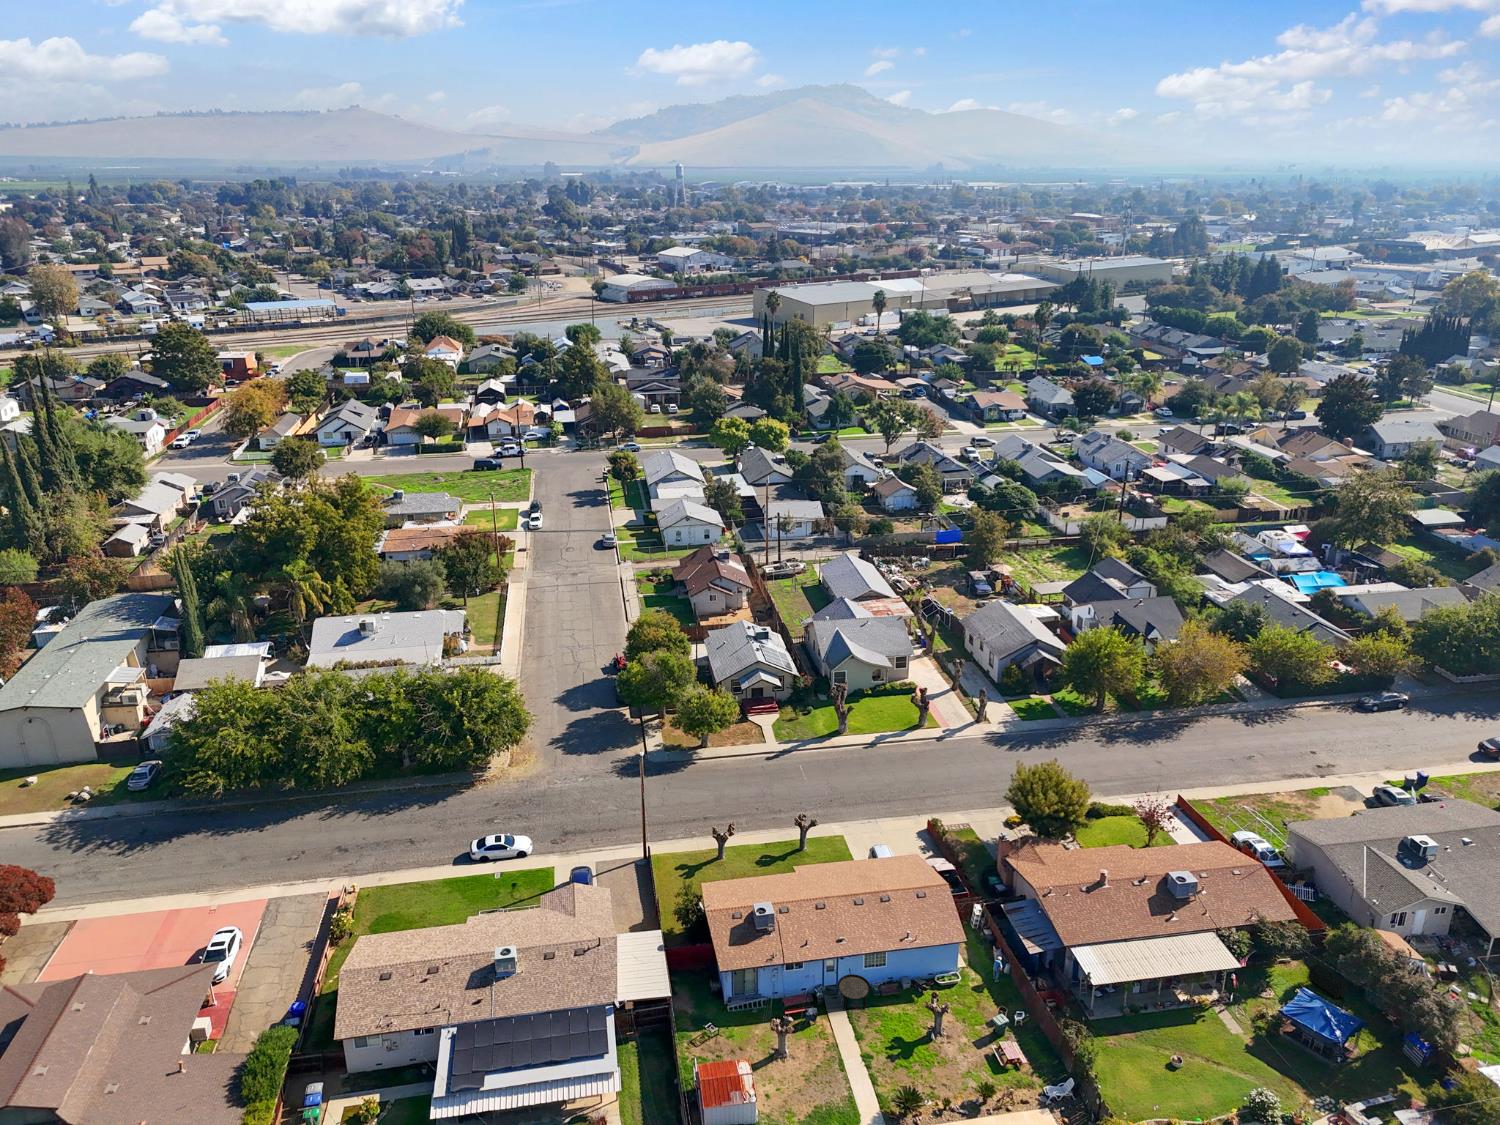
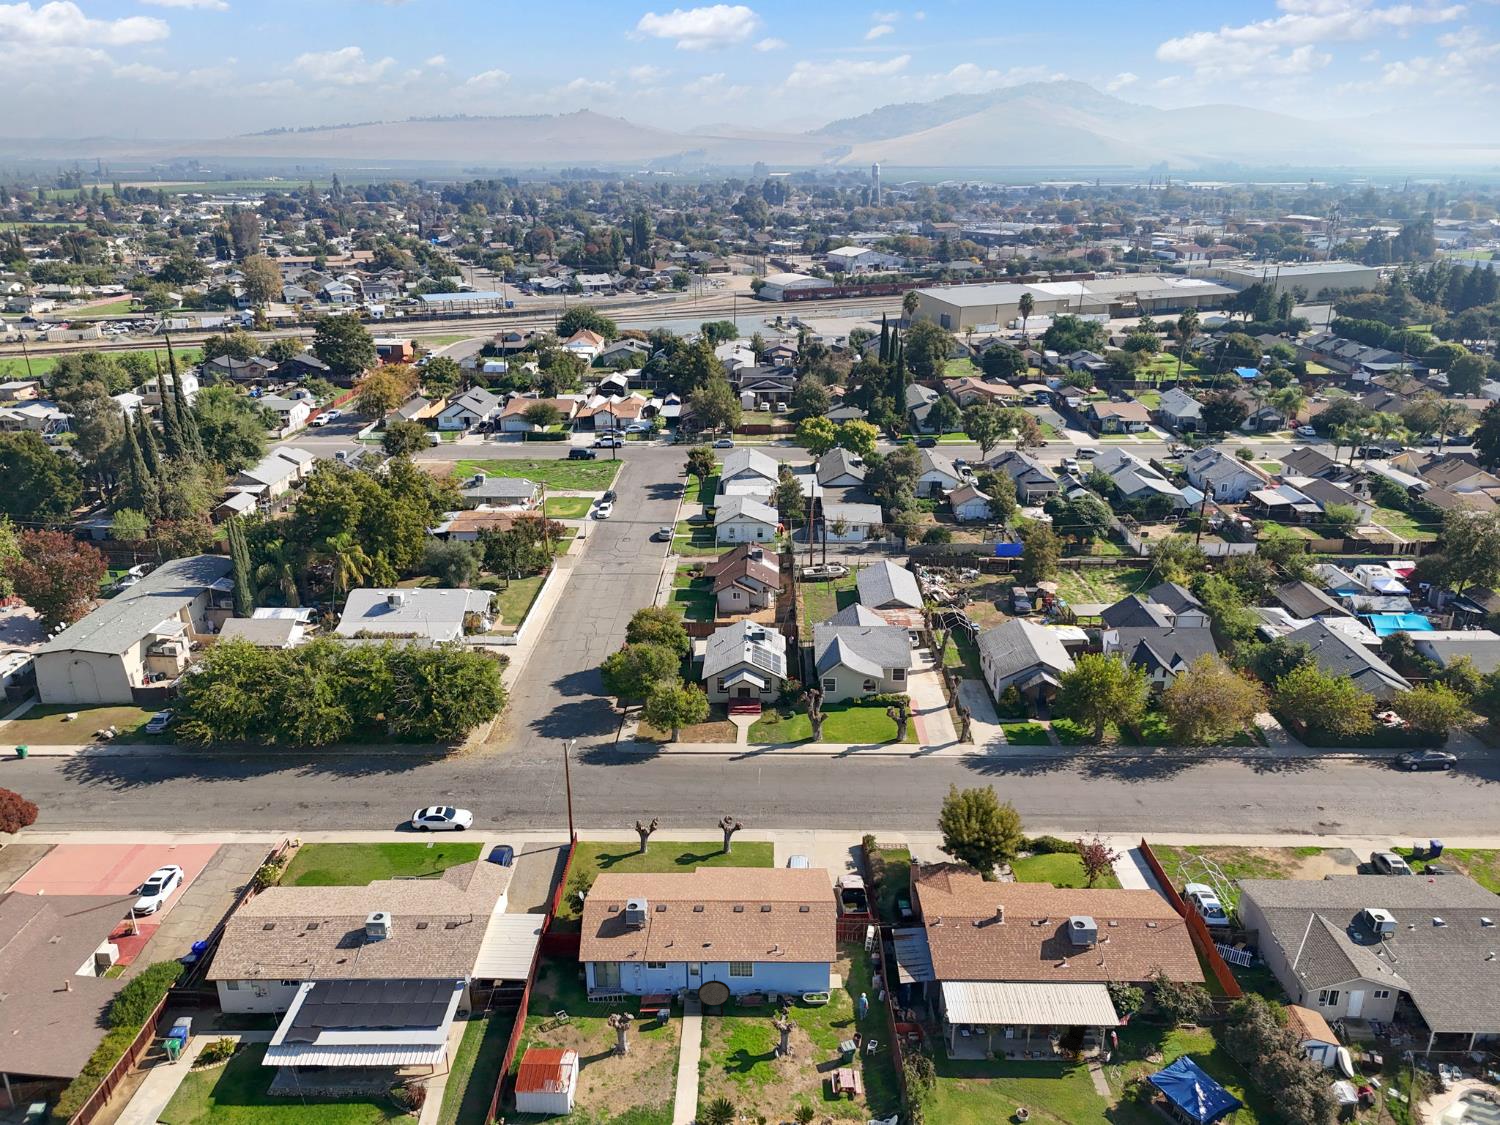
lounge chair: none [1184,962,1210,1003] -> present [1058,1025,1087,1058]
bench: present [1308,964,1348,999] -> none [1203,1035,1241,1076]

